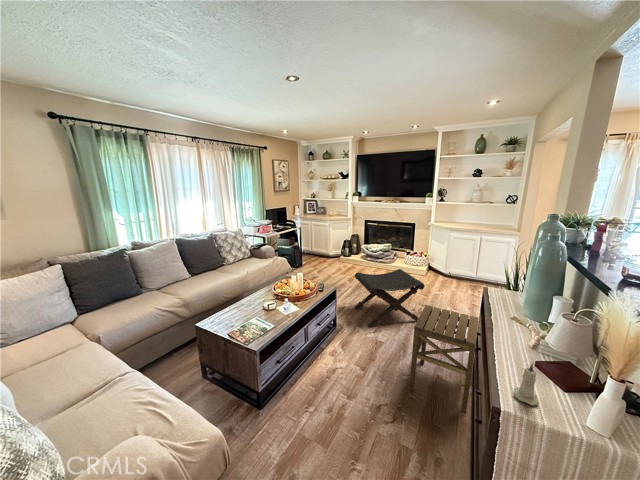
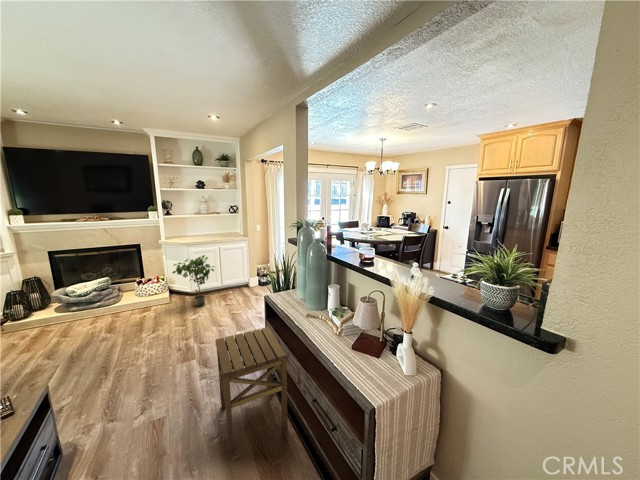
potted plant: none [429,242,471,288] -> present [172,255,214,307]
footstool: present [355,269,425,327] -> none [74,308,194,412]
candle: present [513,364,539,405] -> none [366,351,385,388]

